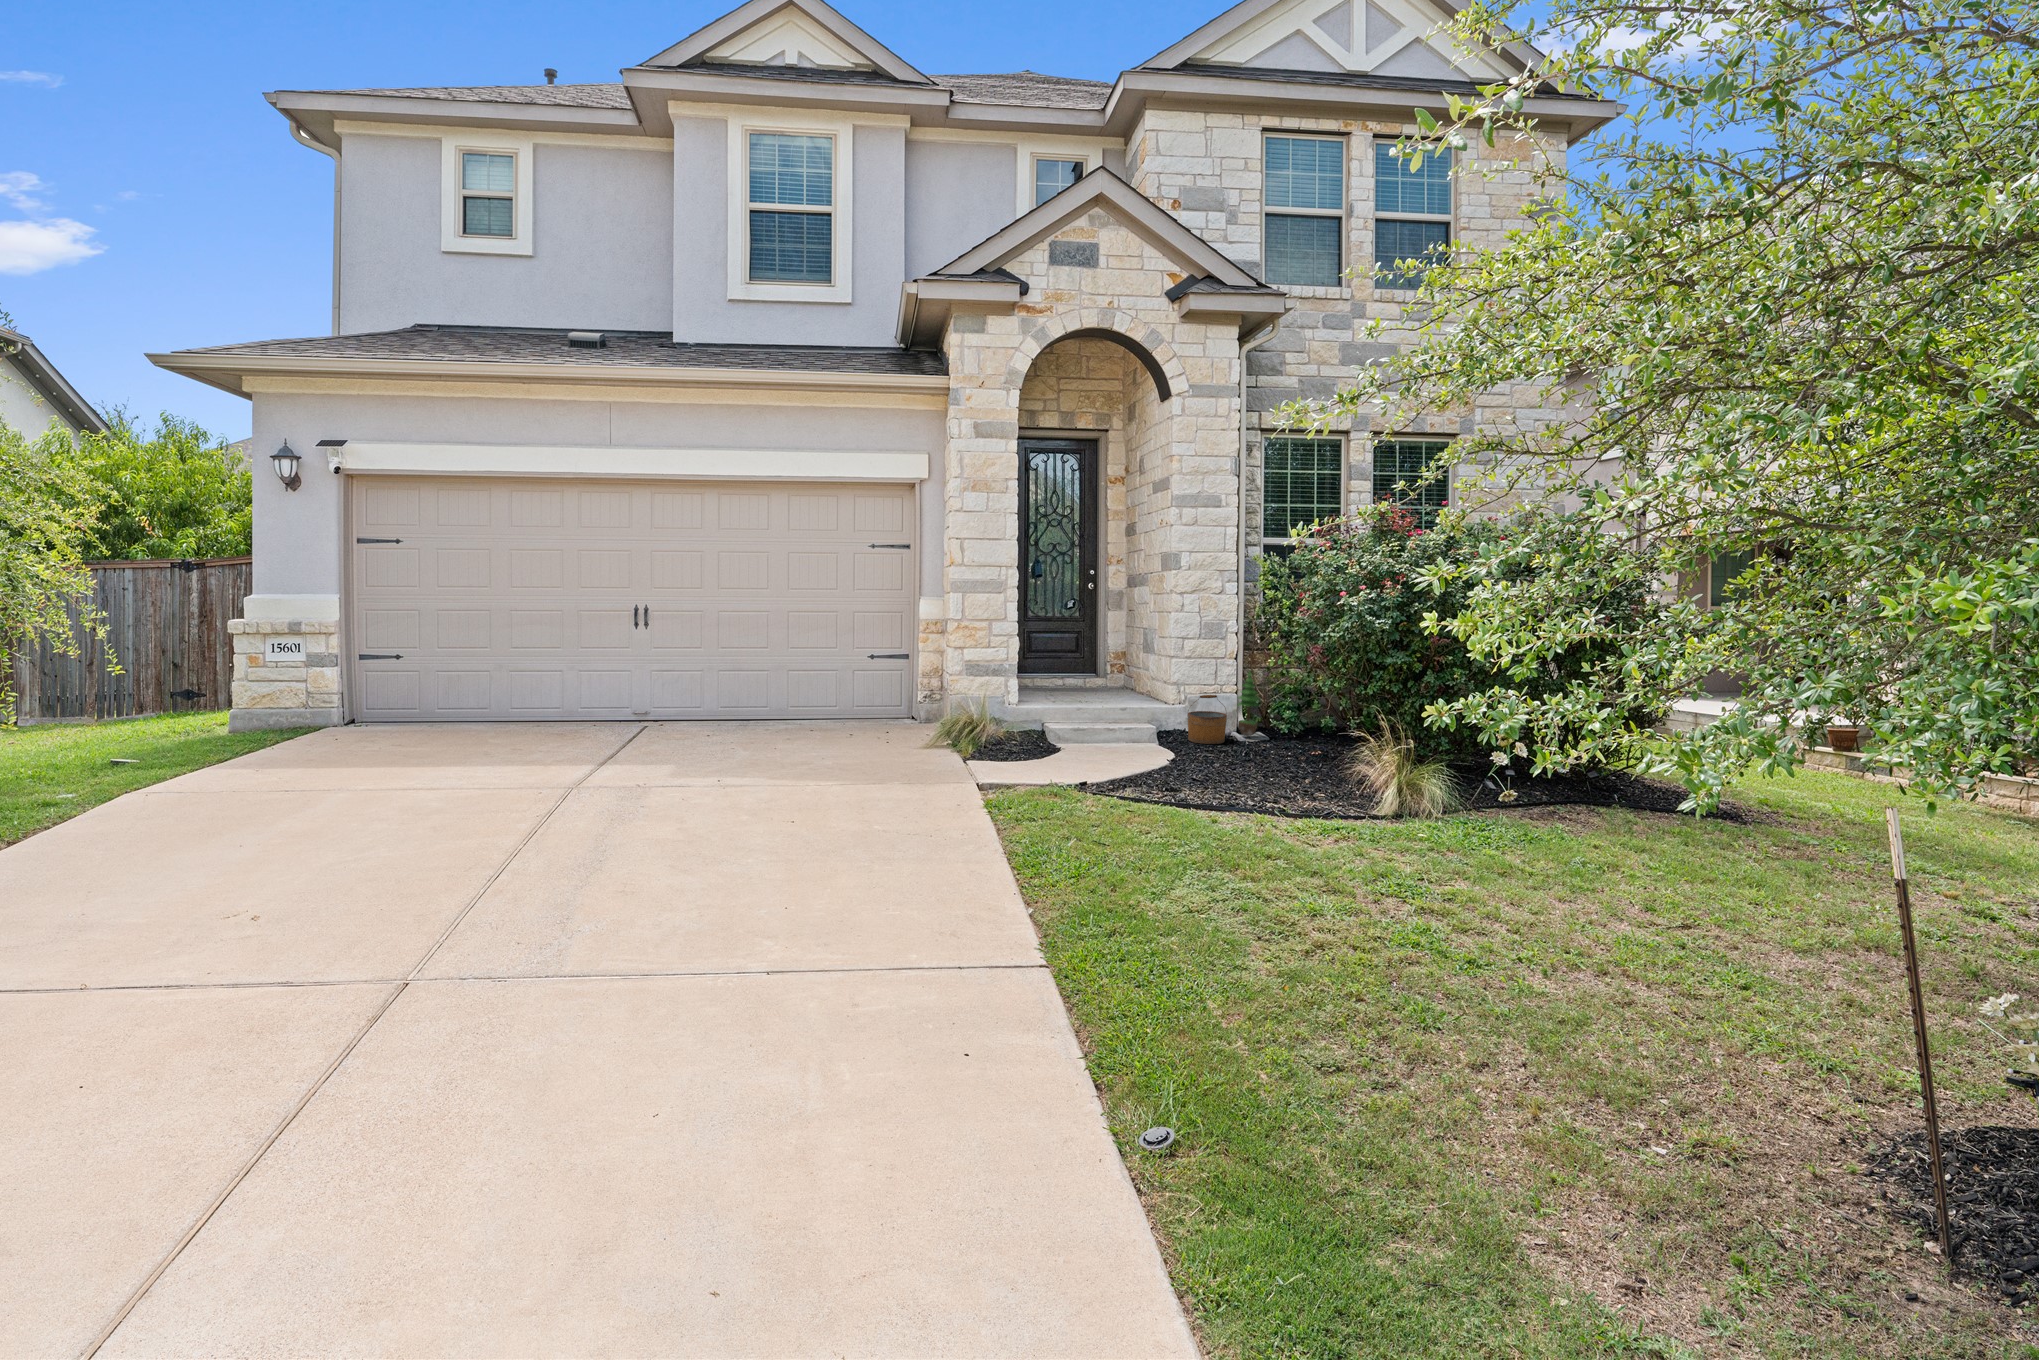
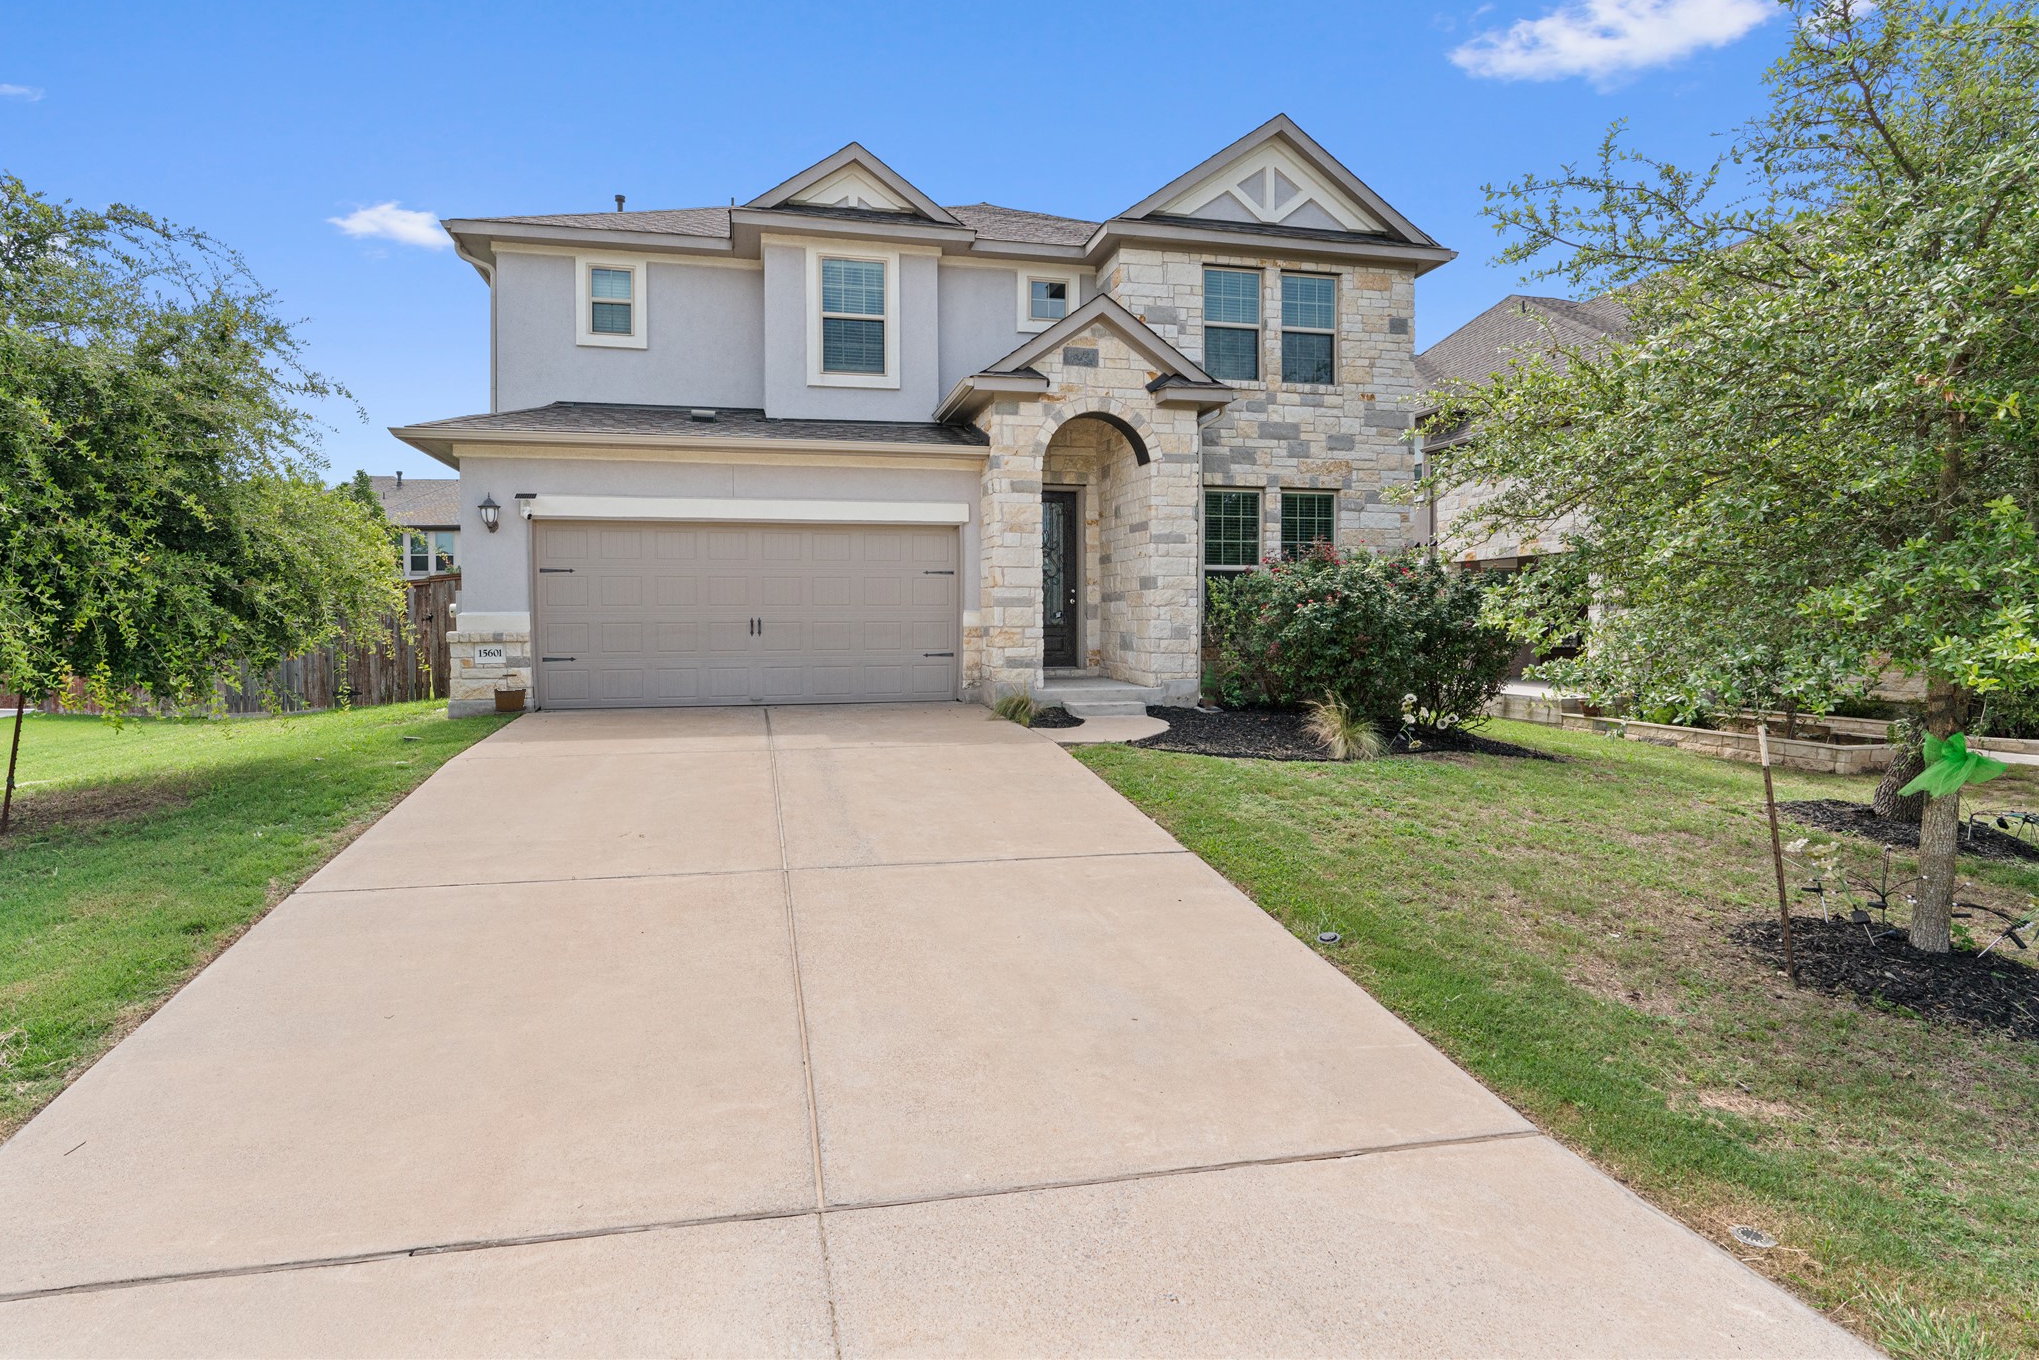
bucket: present [1187,695,1227,744] -> present [494,674,526,711]

